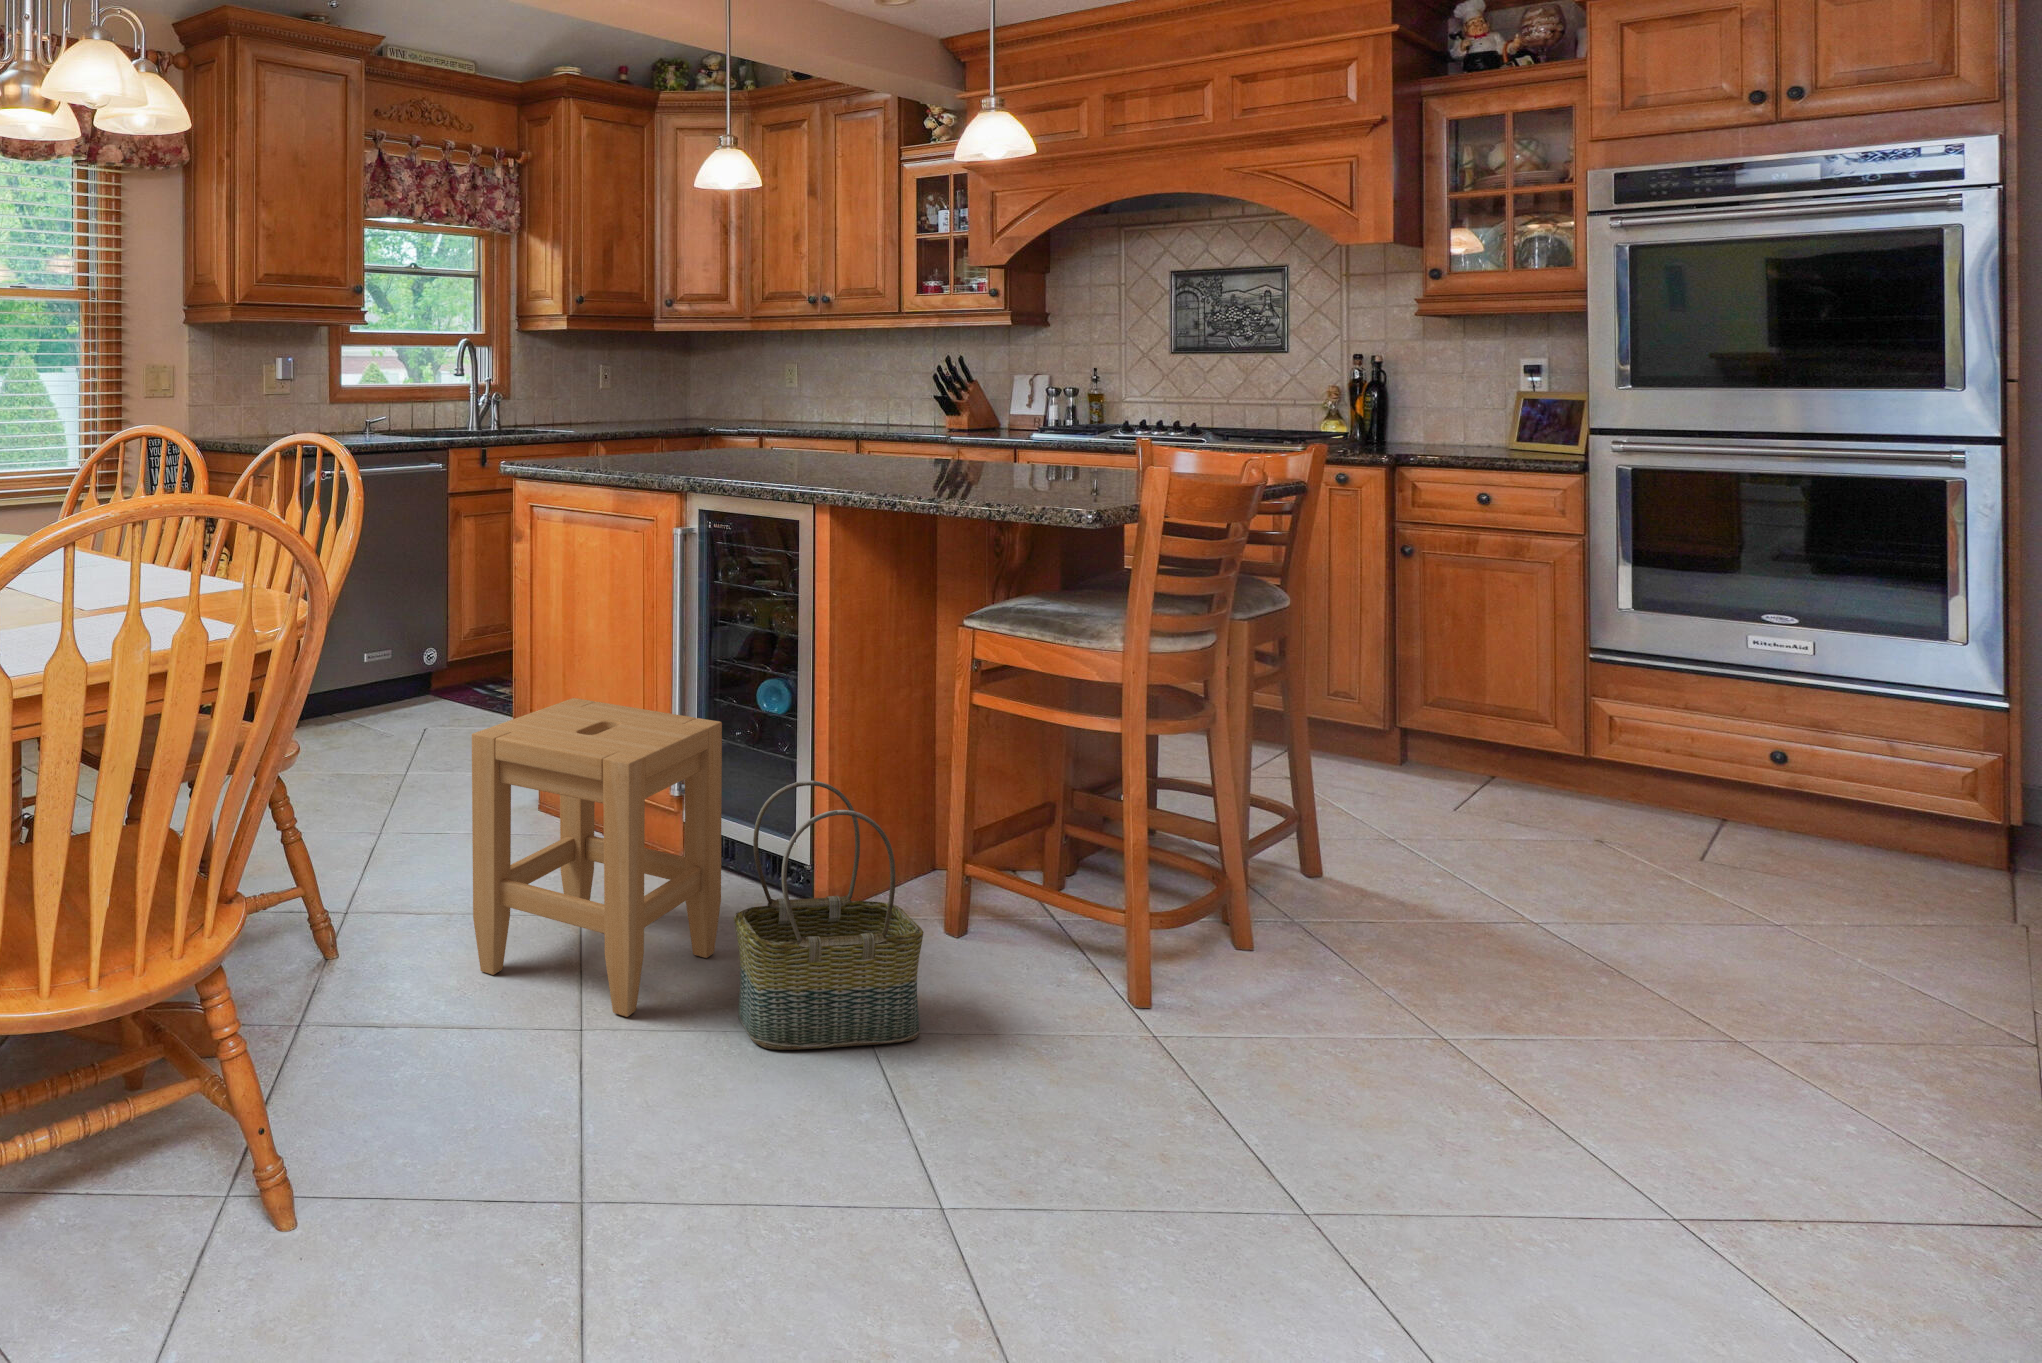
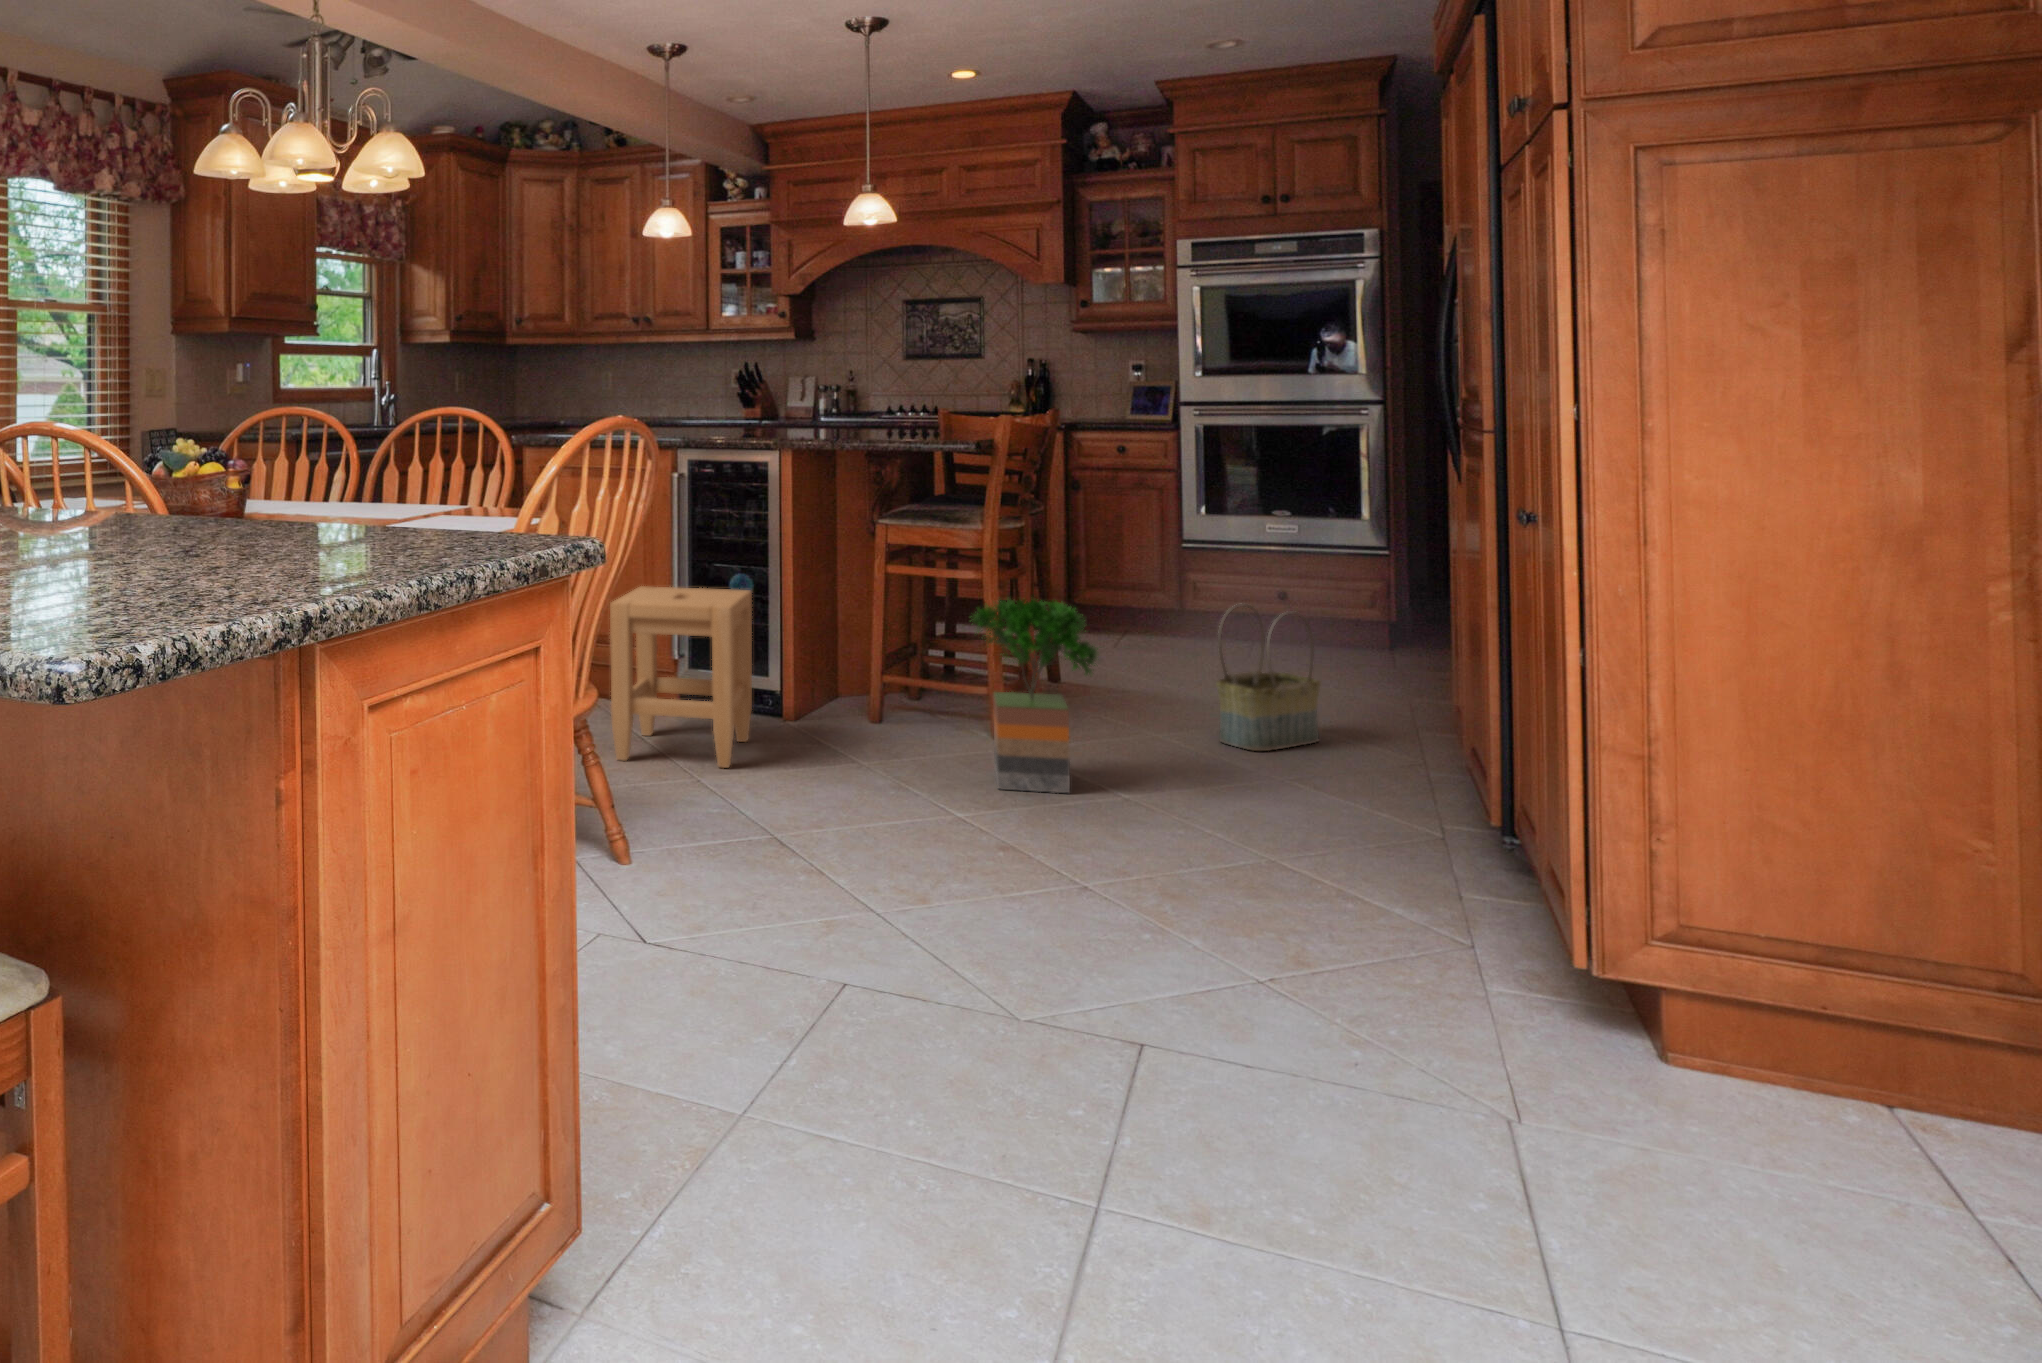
basket: present [734,781,923,1050] -> present [1216,604,1320,751]
potted tree: none [1018,792,1268,1193] -> present [971,599,1099,793]

